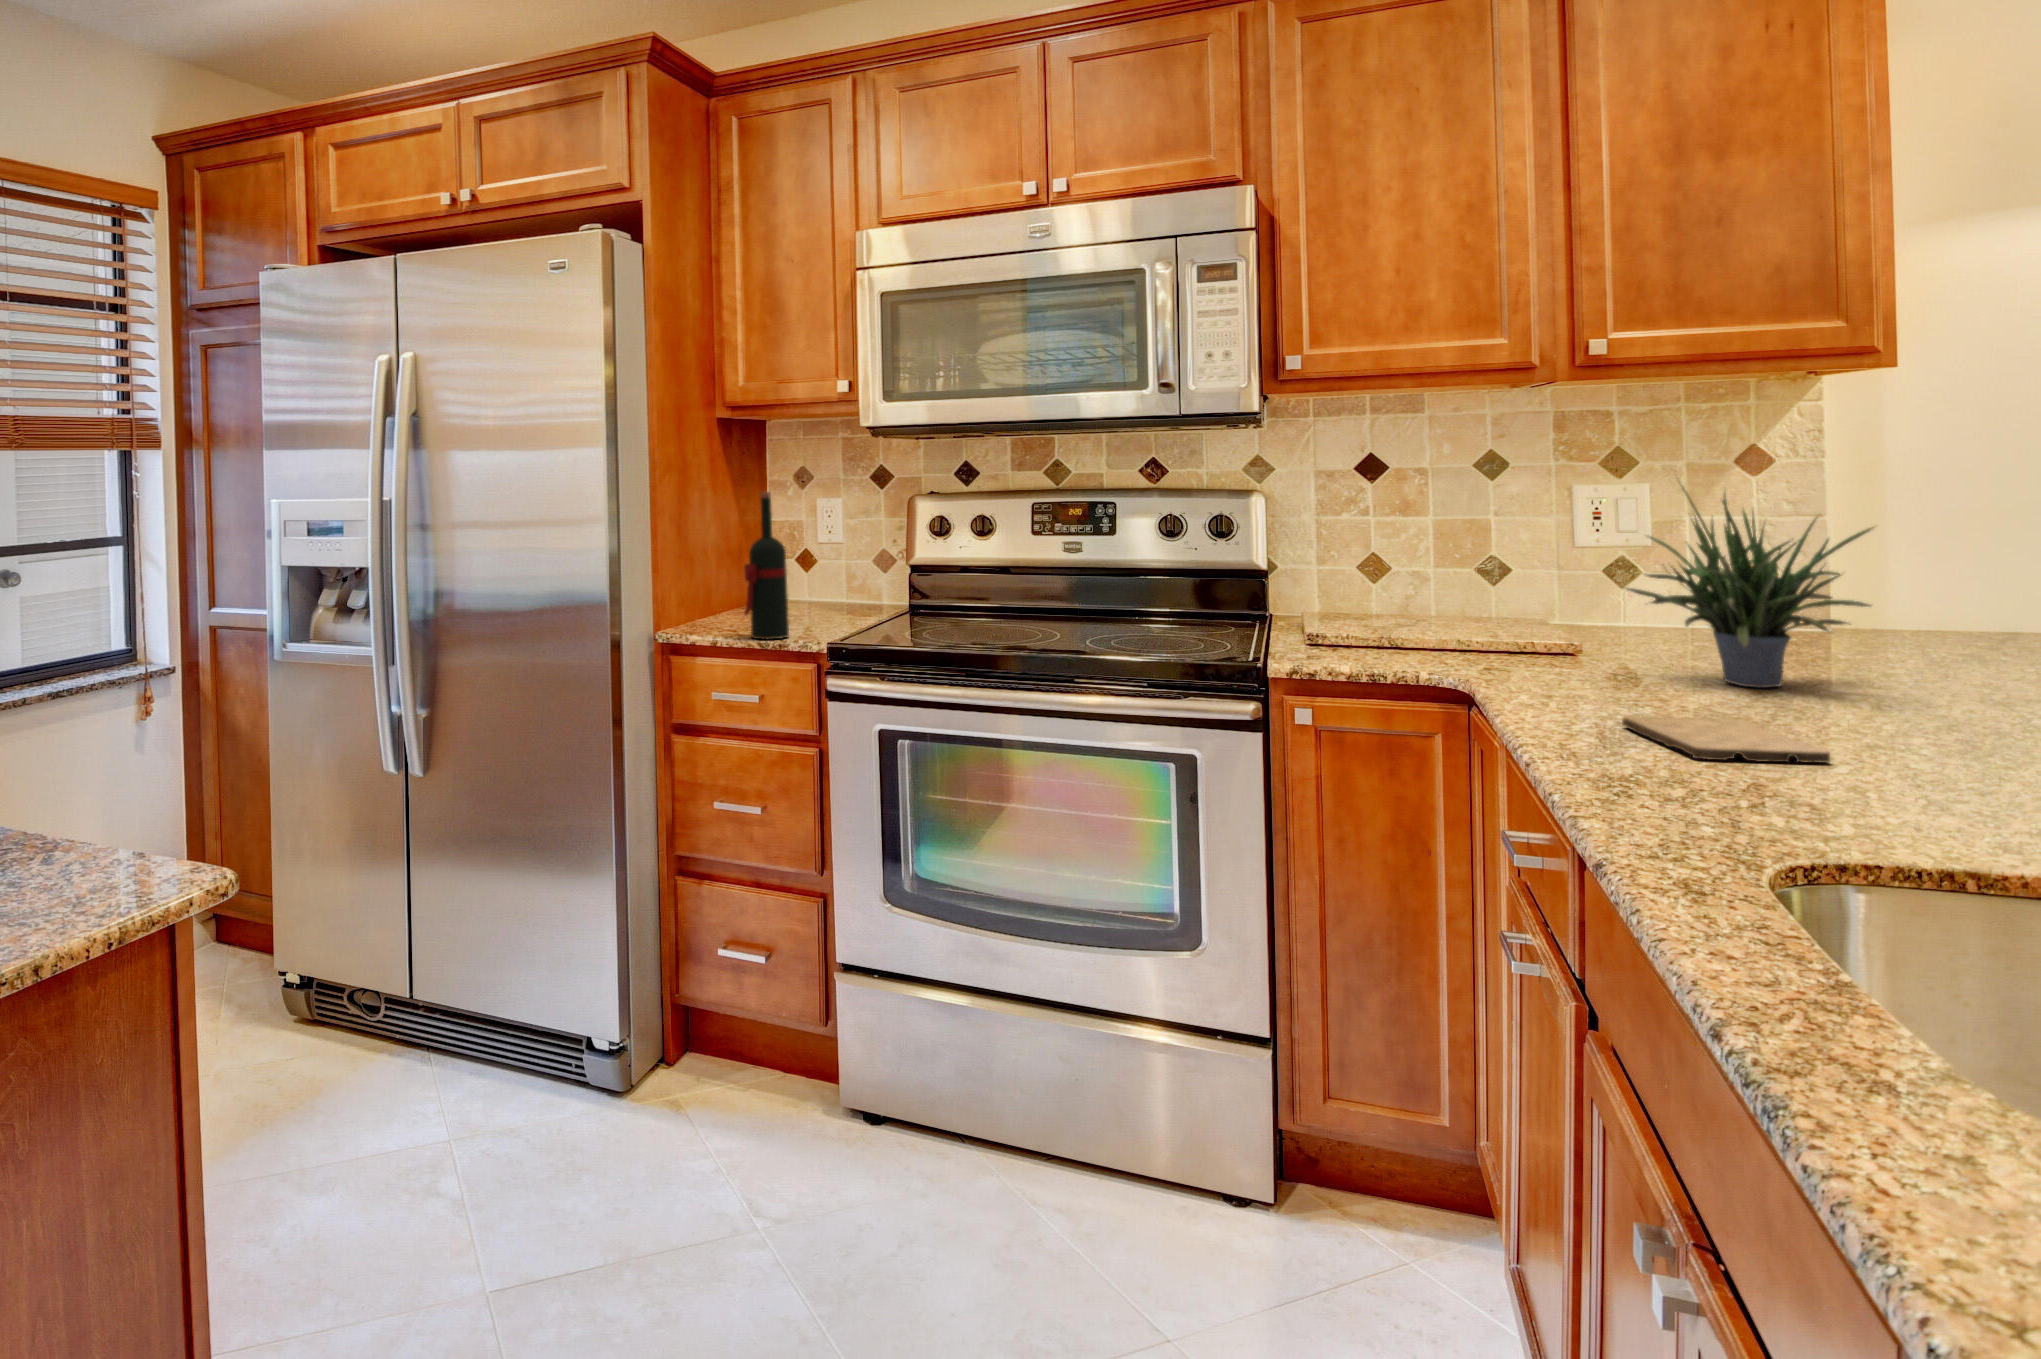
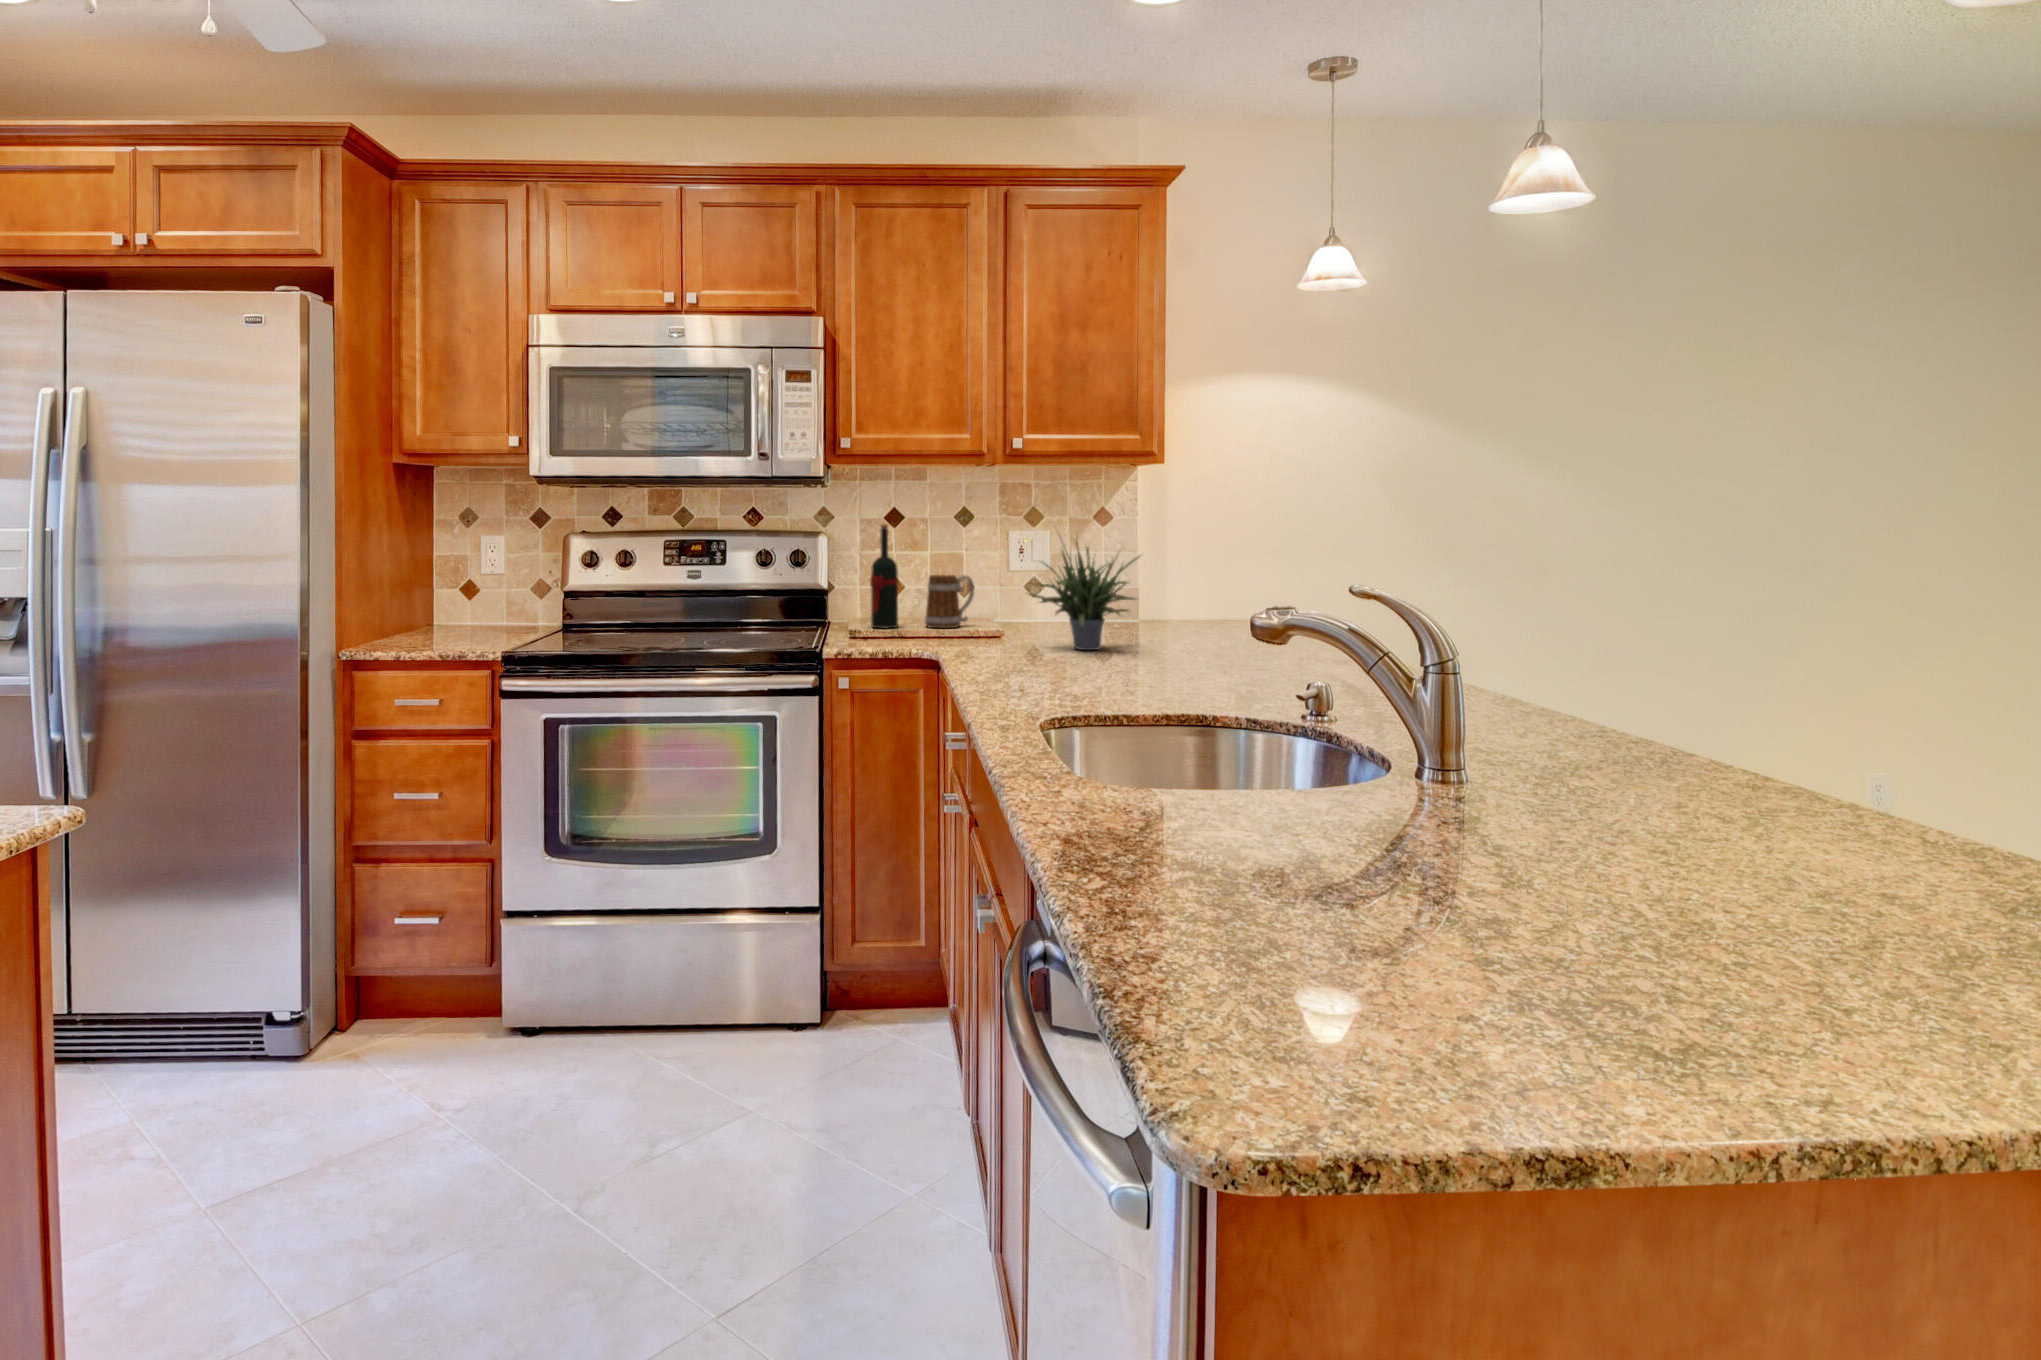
wine bottle: present [744,492,789,639] -> present [870,524,898,628]
mug: none [1427,553,1513,634] -> present [925,575,974,628]
cutting board: present [1622,716,1830,763] -> none [1016,665,1107,687]

